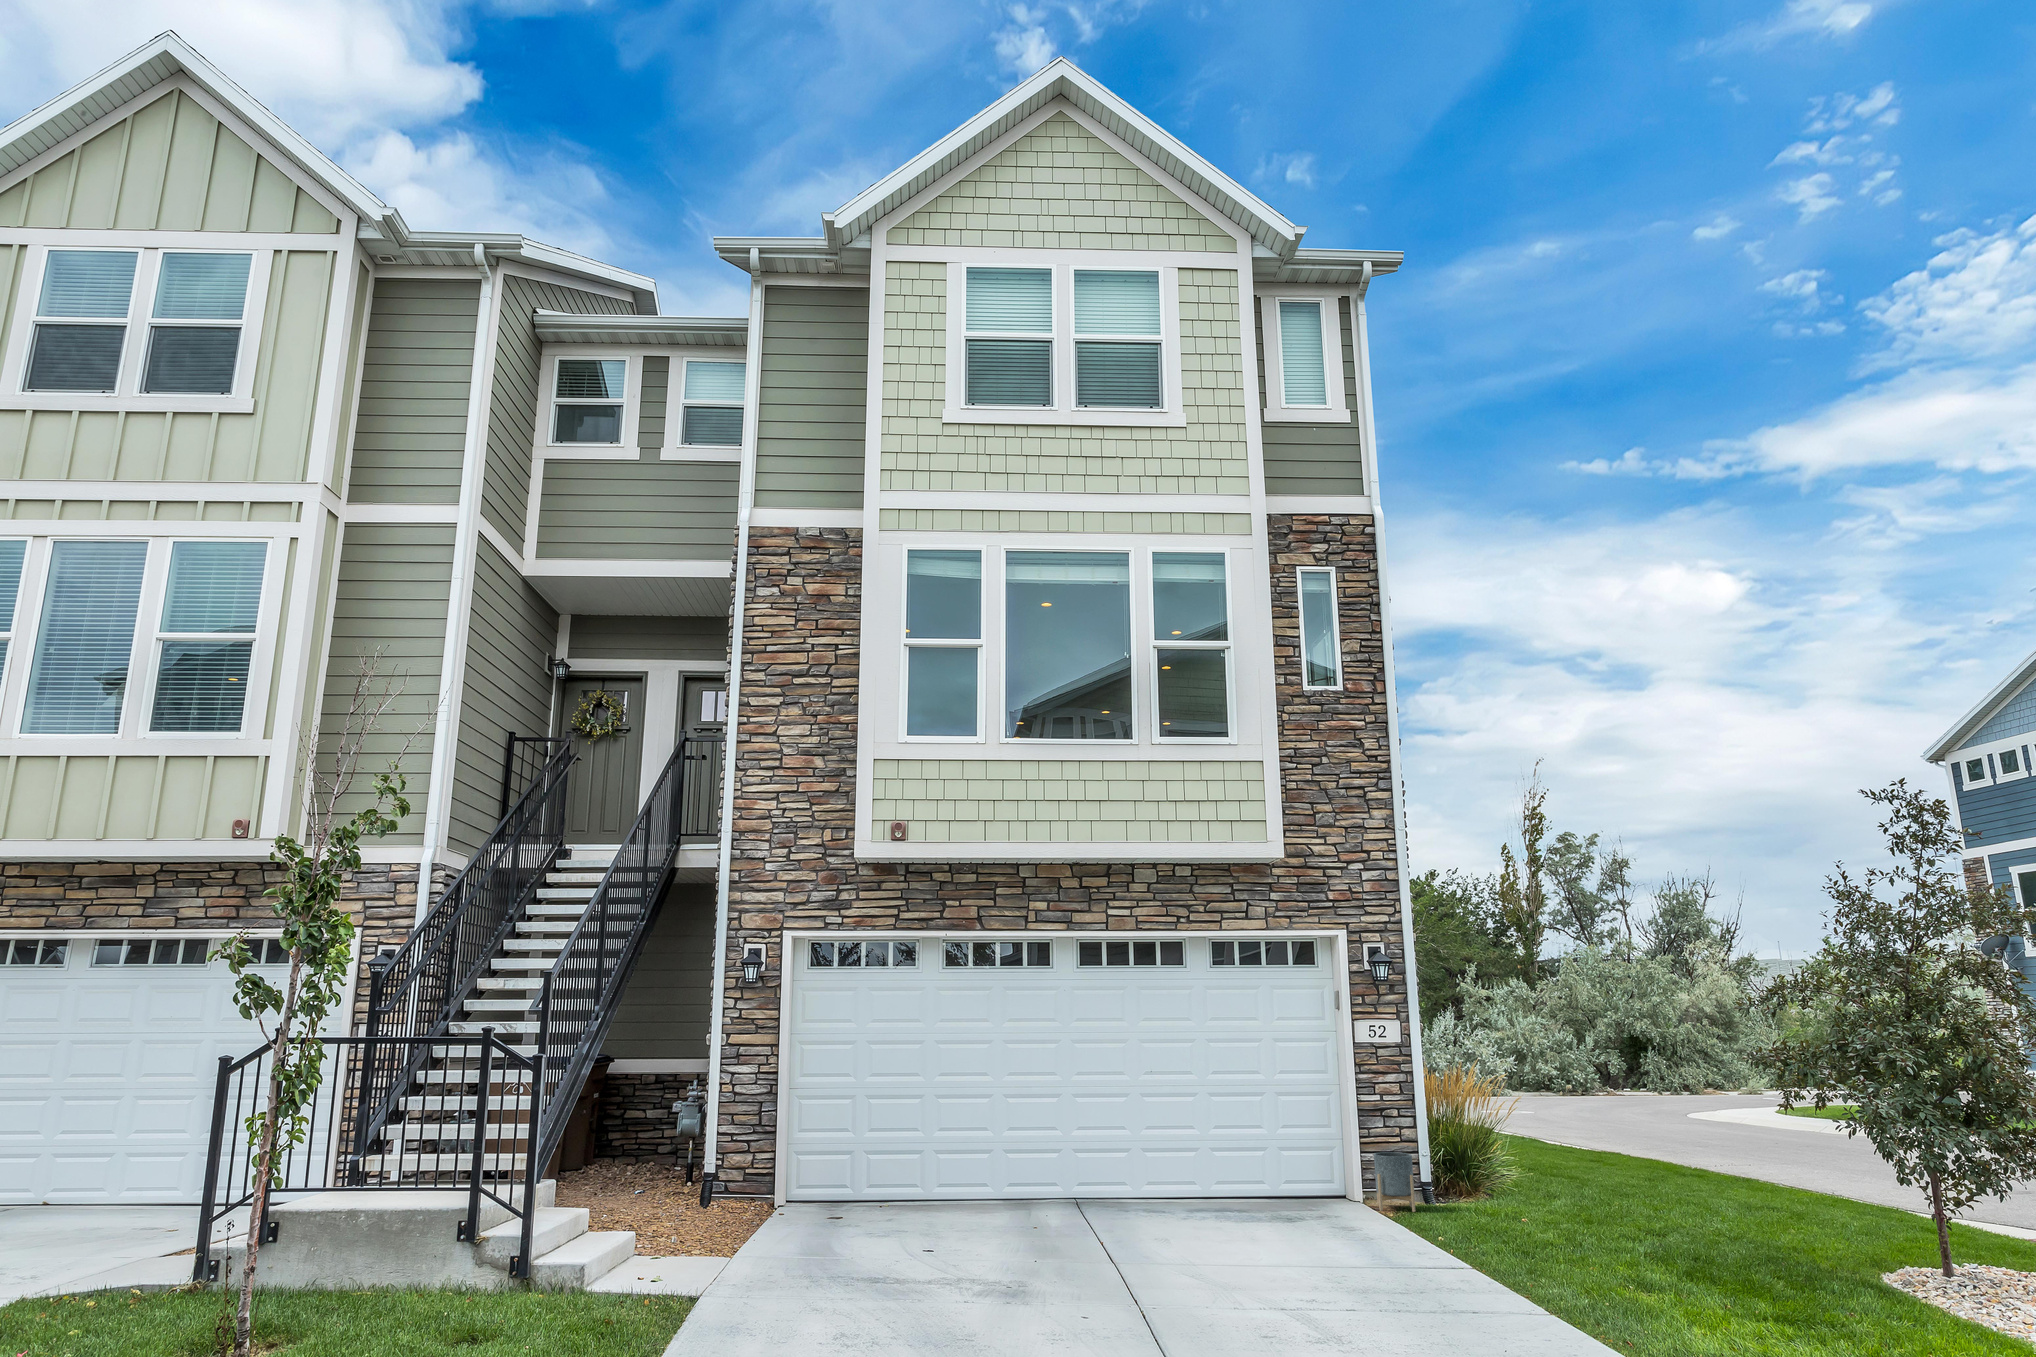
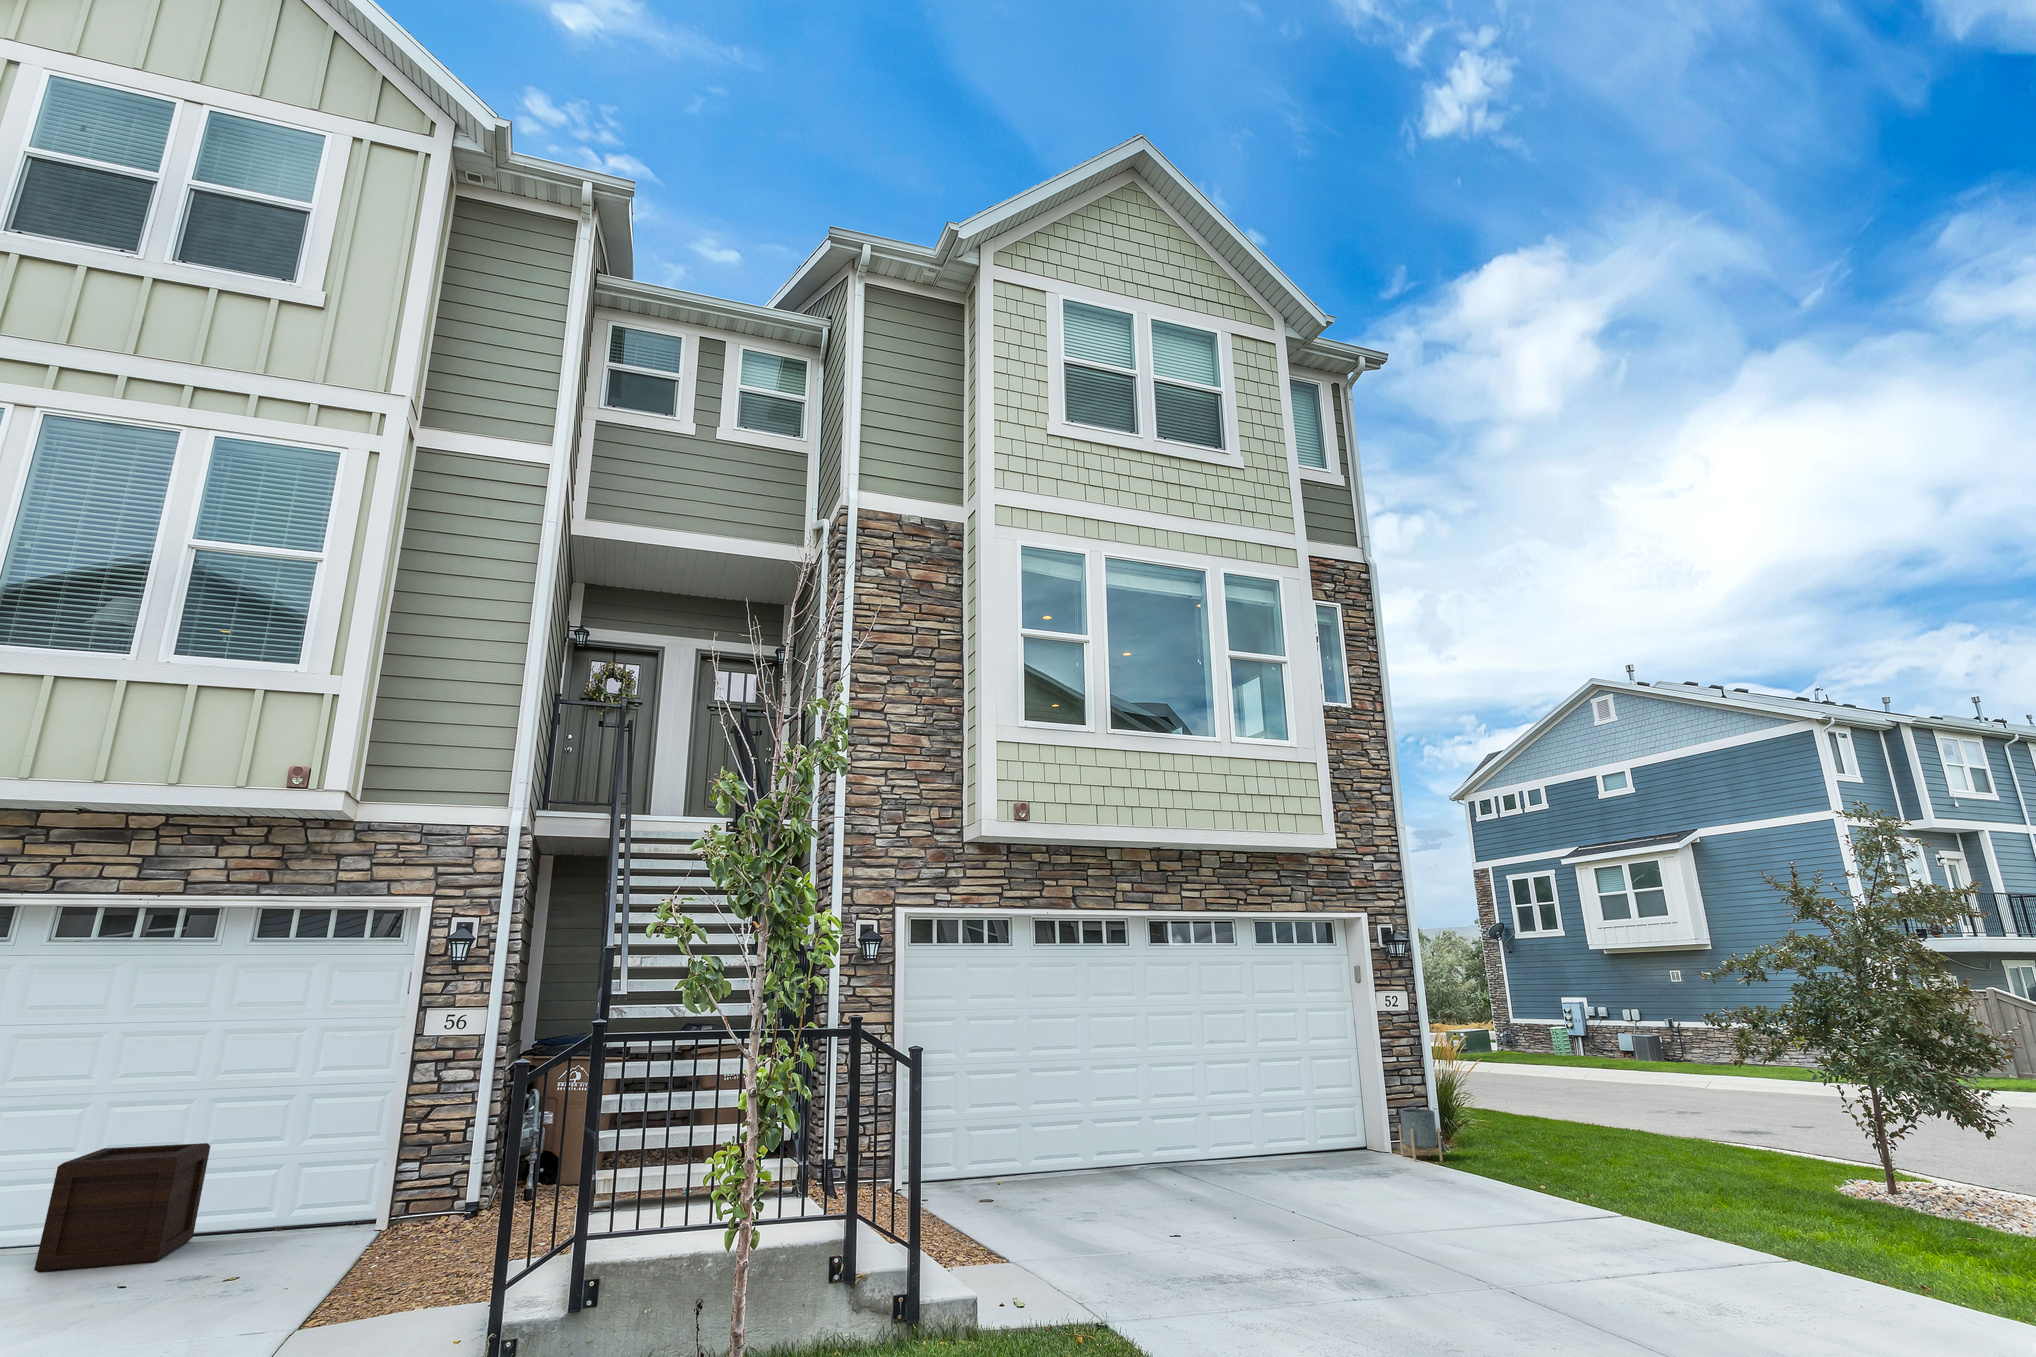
wooden crate: none [66,1136,203,1228] -> present [34,1143,210,1272]

